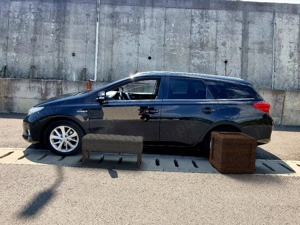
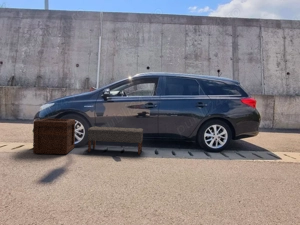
wooden crate: present [209,132,257,173] -> present [33,119,75,154]

